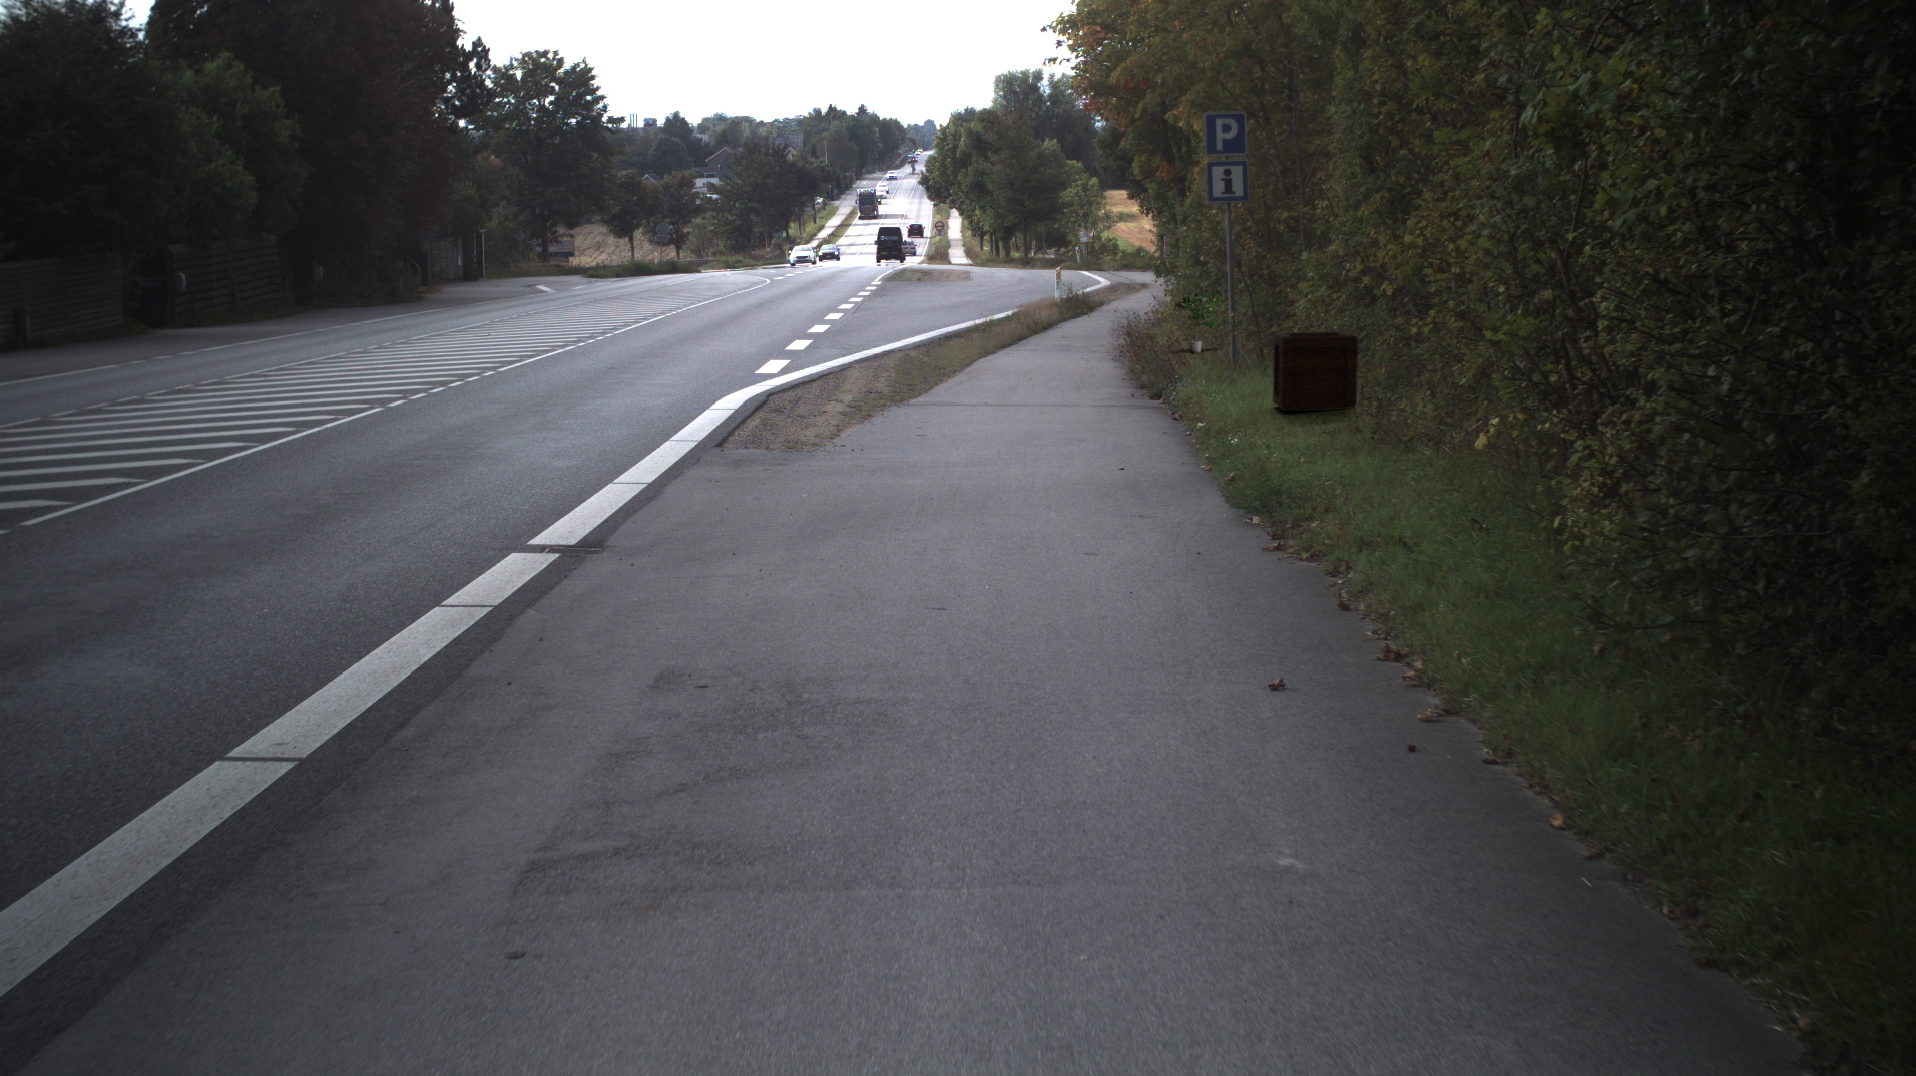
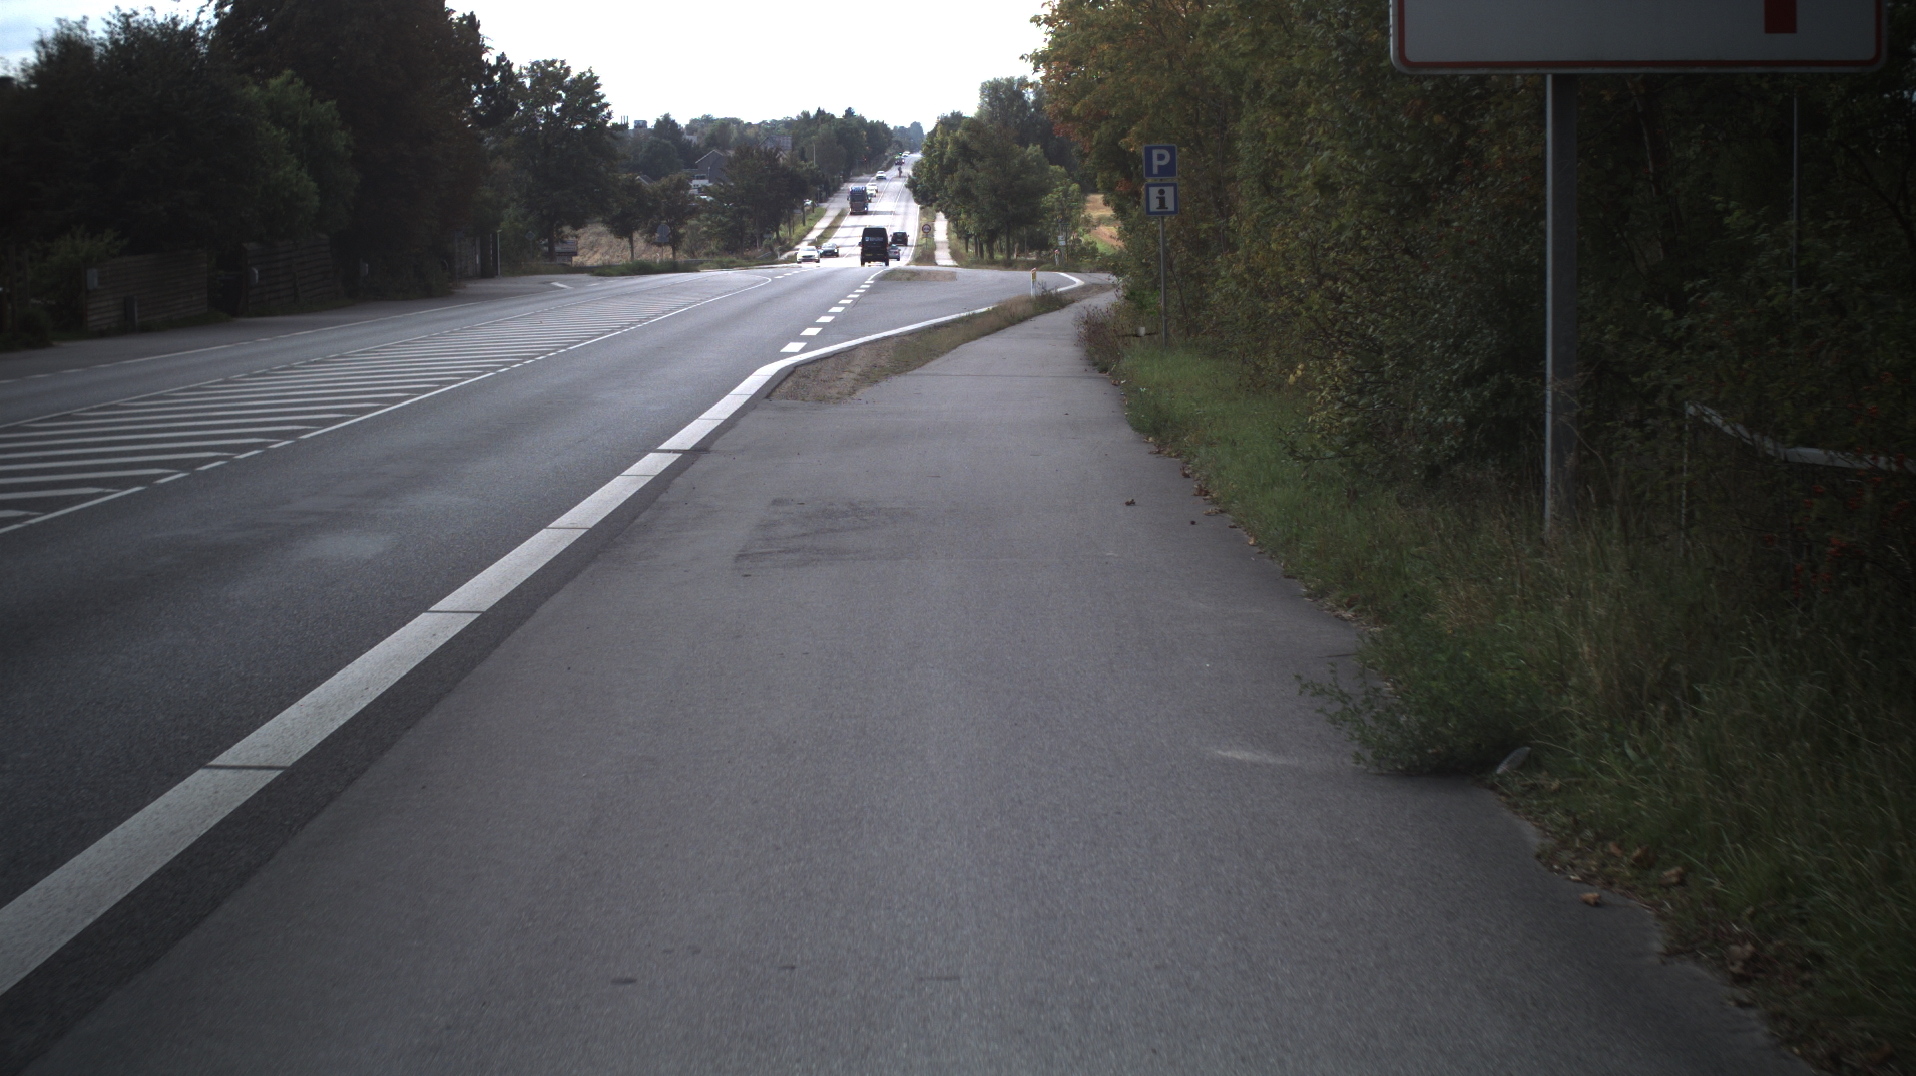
wooden crate: present [1273,332,1358,411] -> none [1188,315,1250,373]

